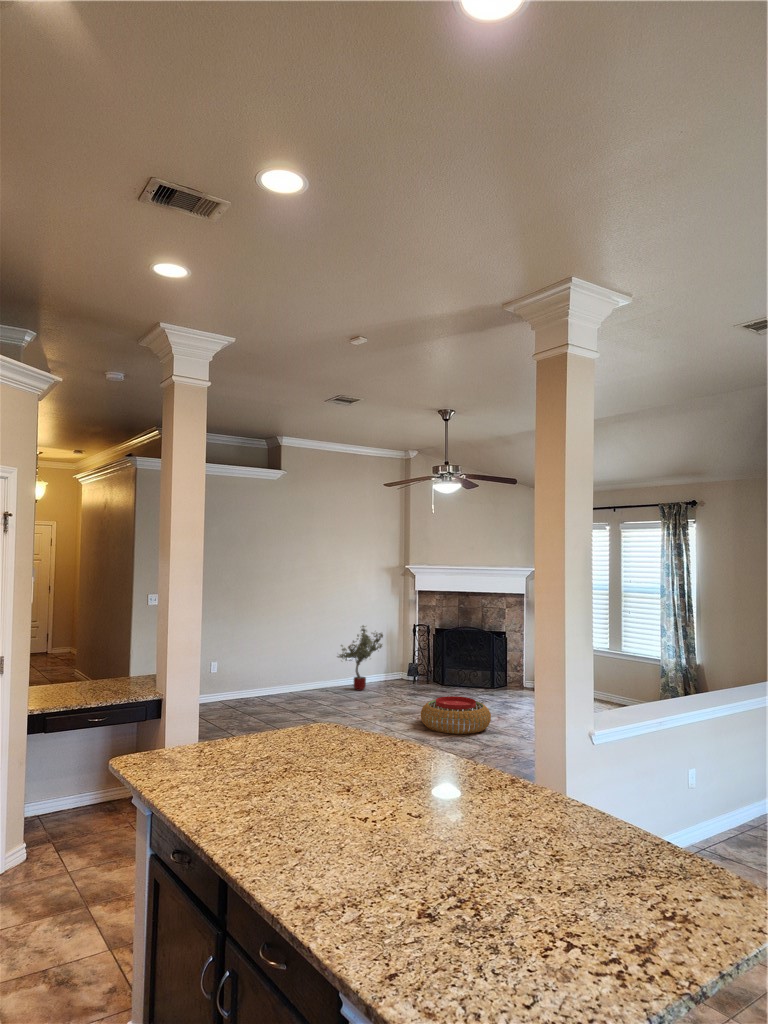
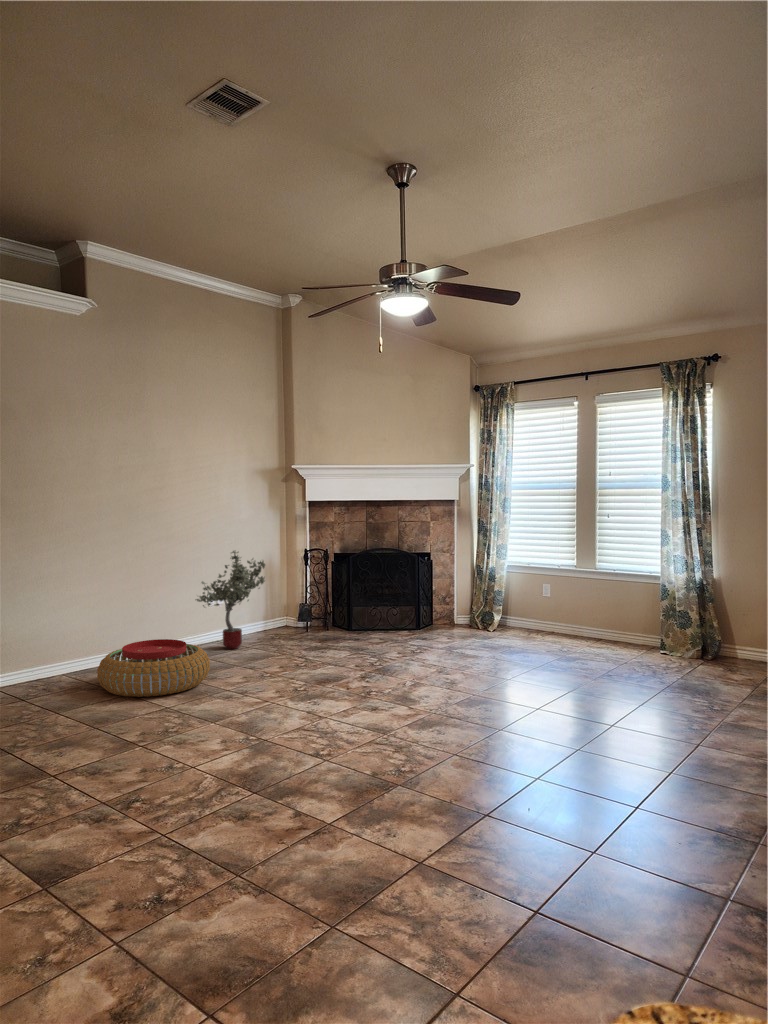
pouf: present [421,696,491,734] -> present [97,639,210,697]

